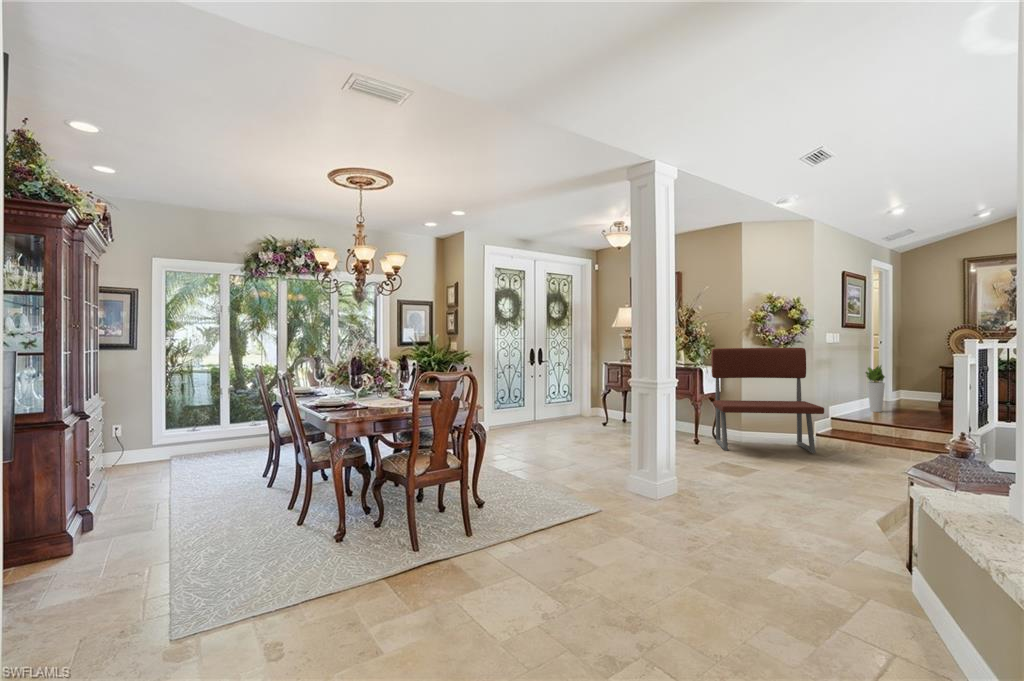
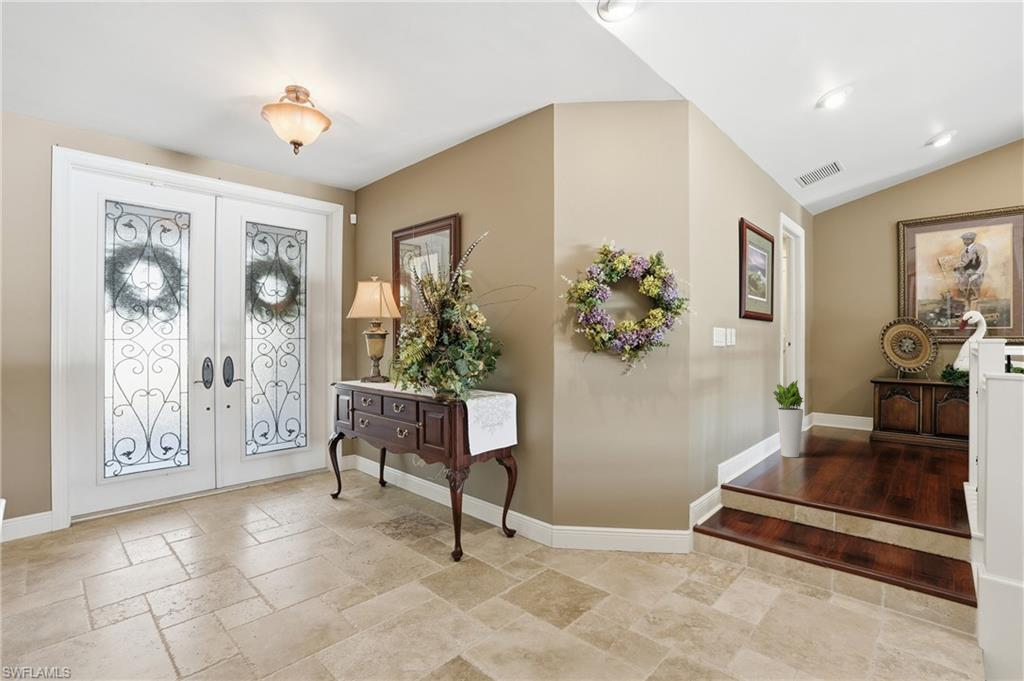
bench: present [711,348,824,453] -> none [480,355,705,596]

